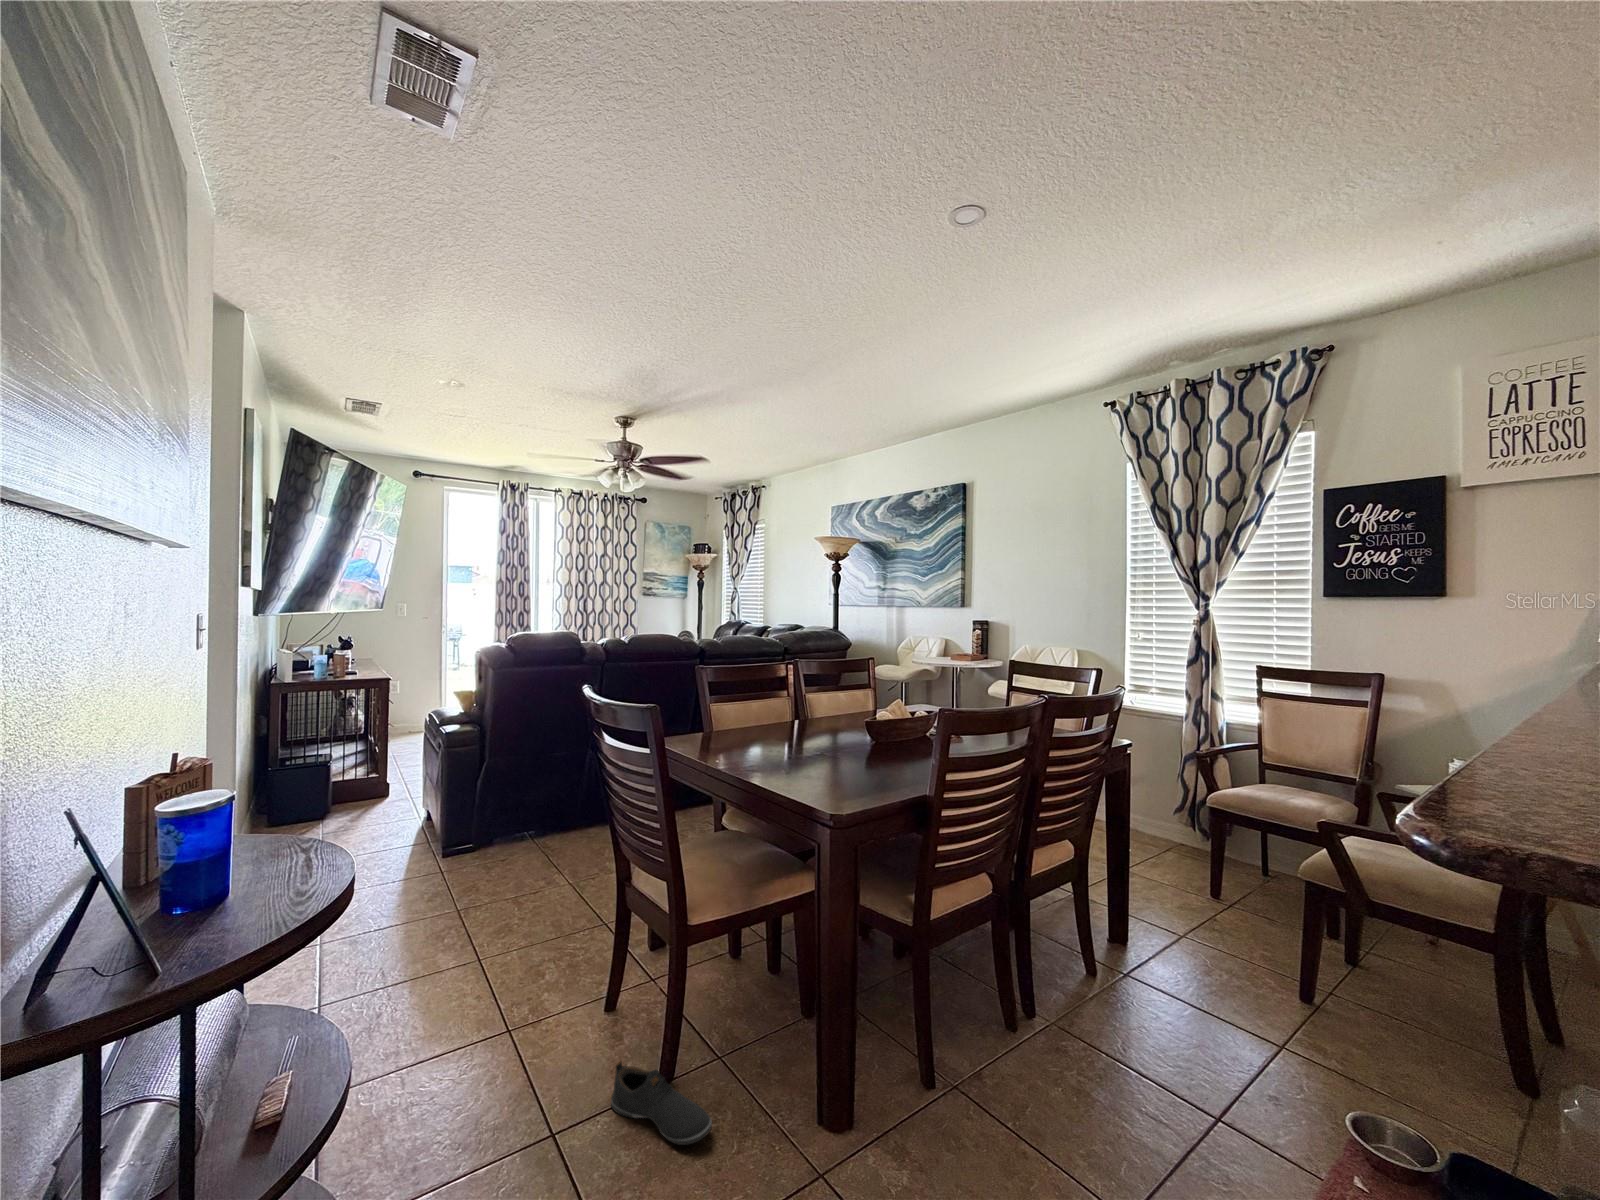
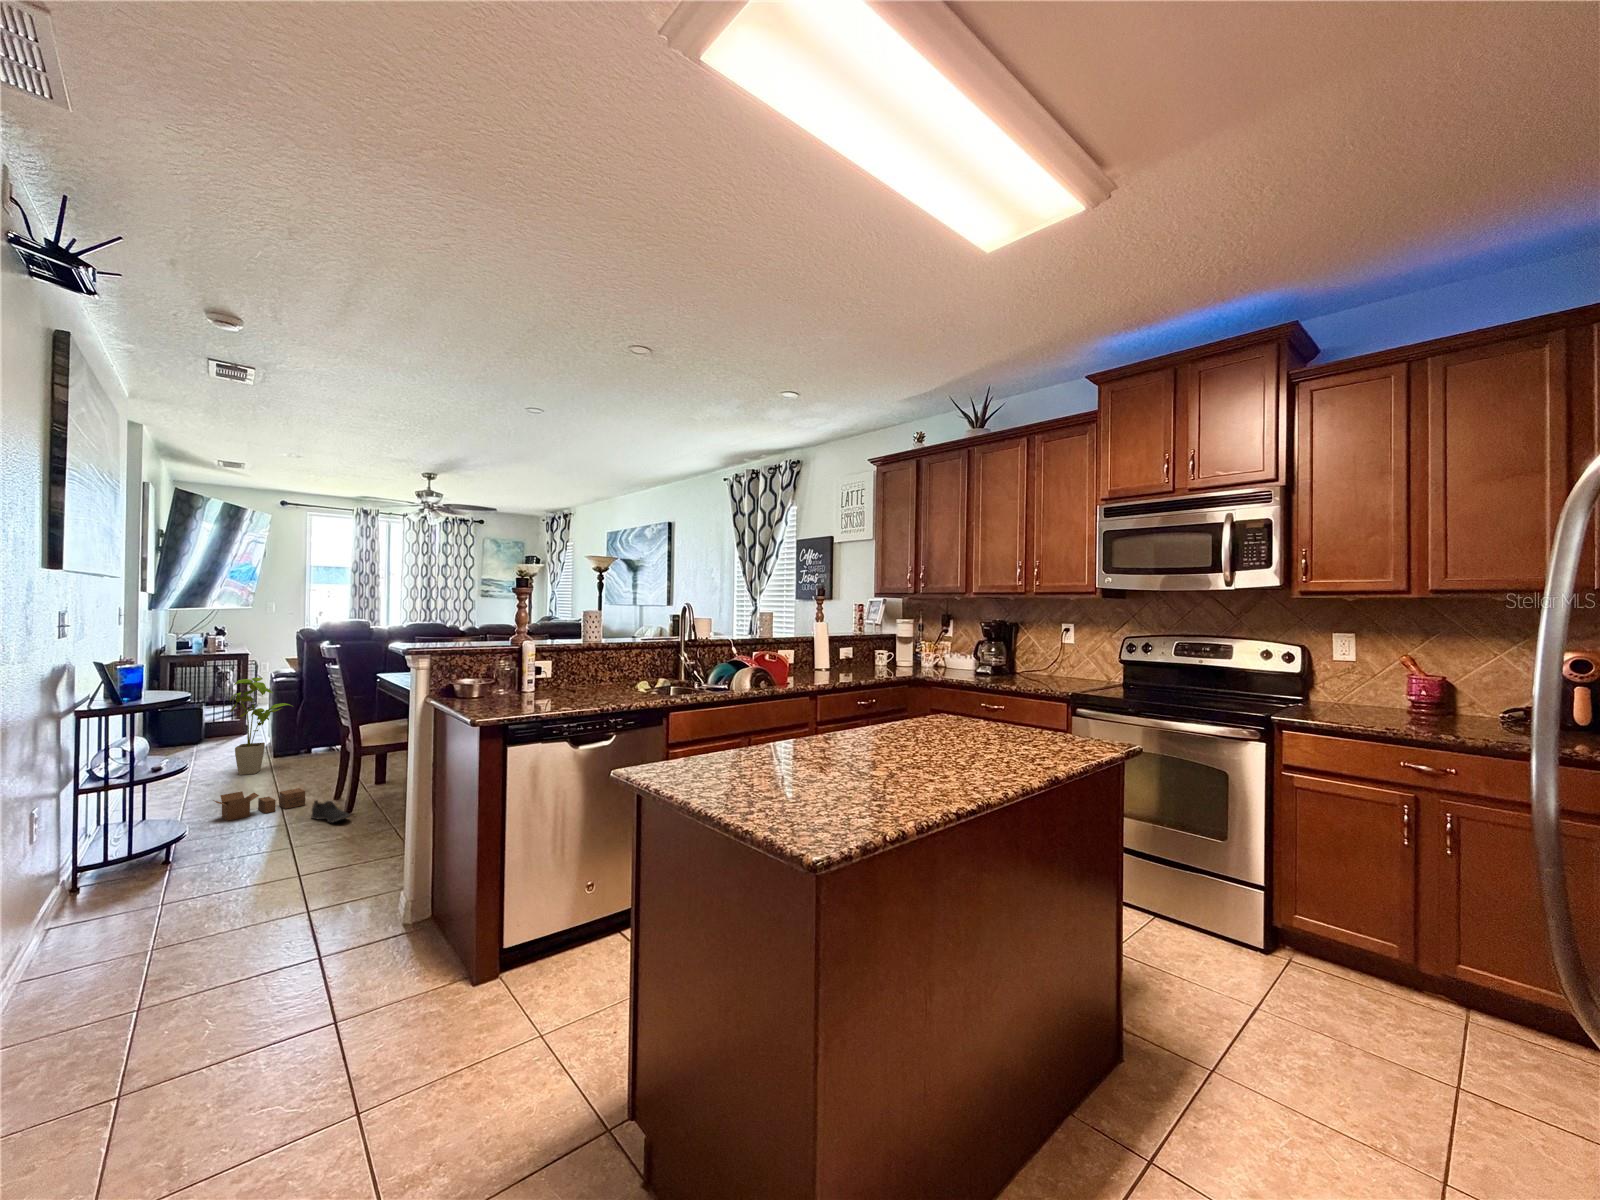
house plant: none [388,737,491,914] -> present [229,677,290,775]
cardboard box: none [394,995,570,1120] -> present [213,788,305,821]

